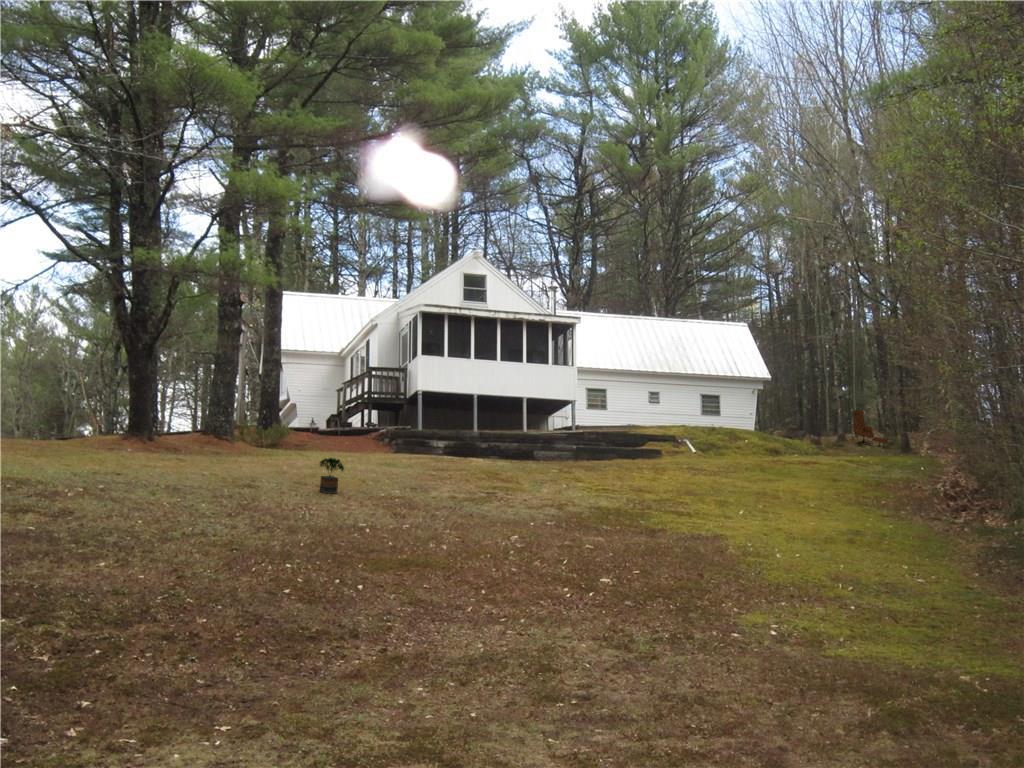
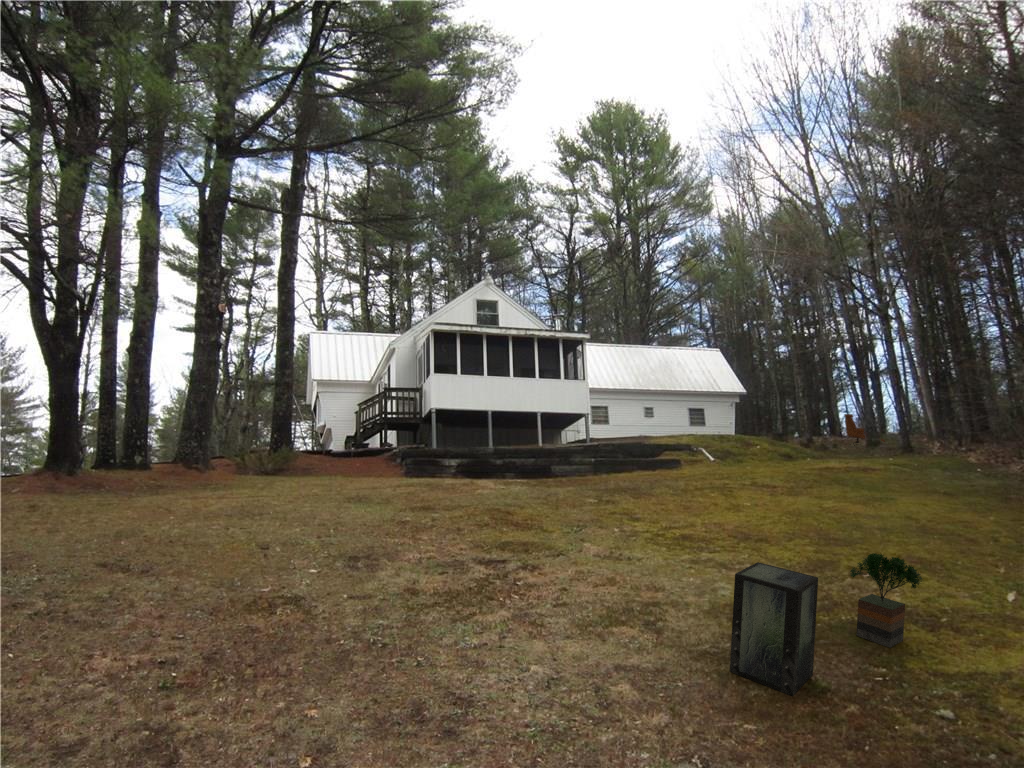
potted tree: present [320,458,344,494] -> present [850,553,922,648]
storage box: none [572,484,607,526] -> present [730,562,818,696]

